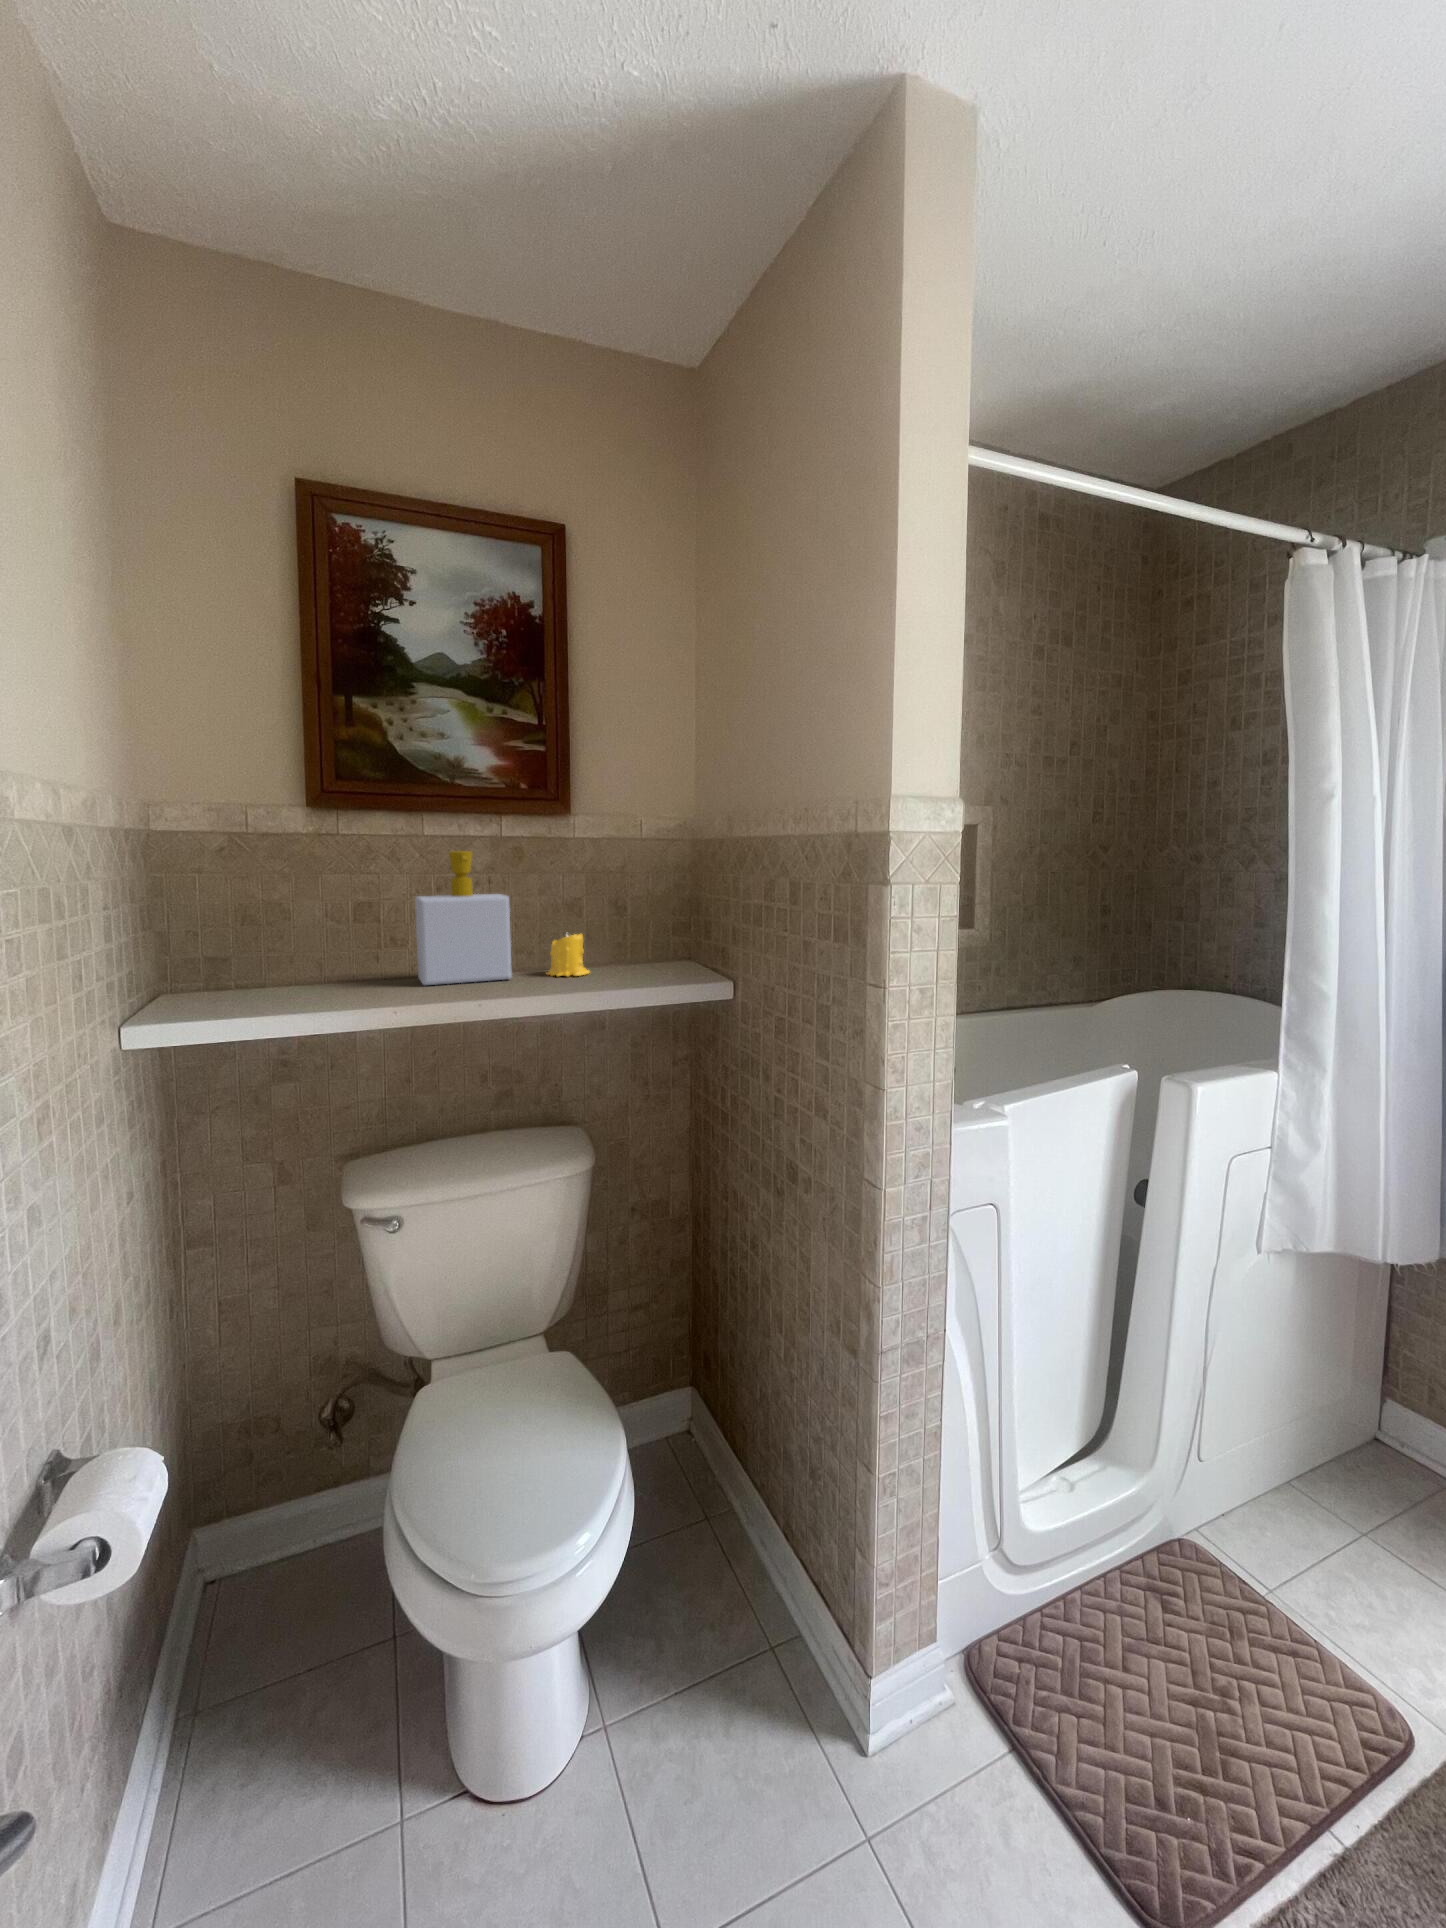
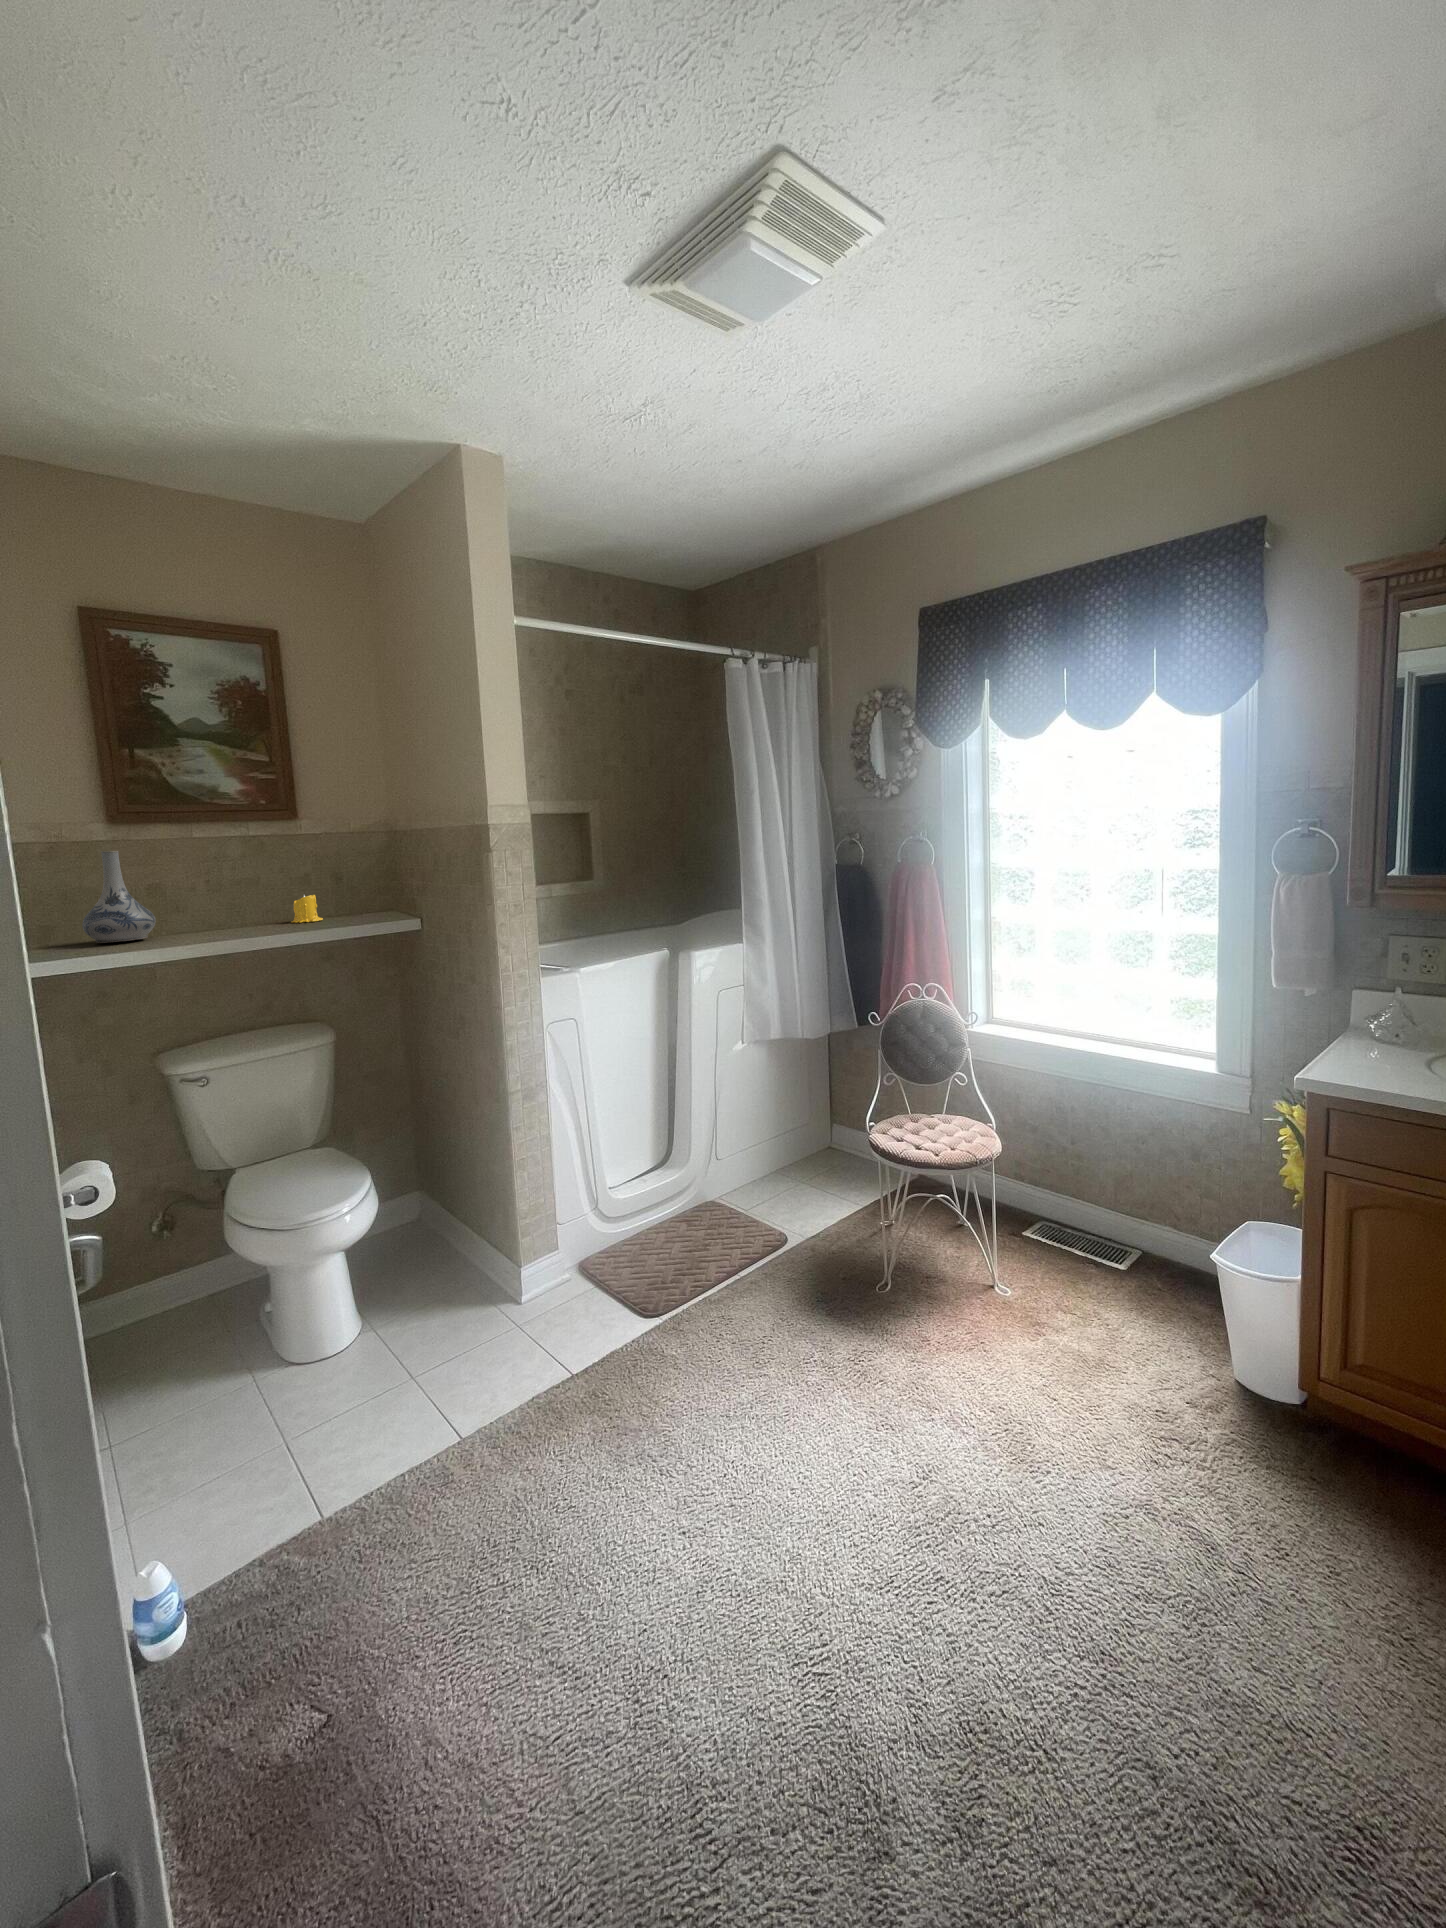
decorative vase: none [251,851,354,994] -> present [82,851,156,943]
soap bottle: present [415,851,512,985] -> none [192,846,268,933]

